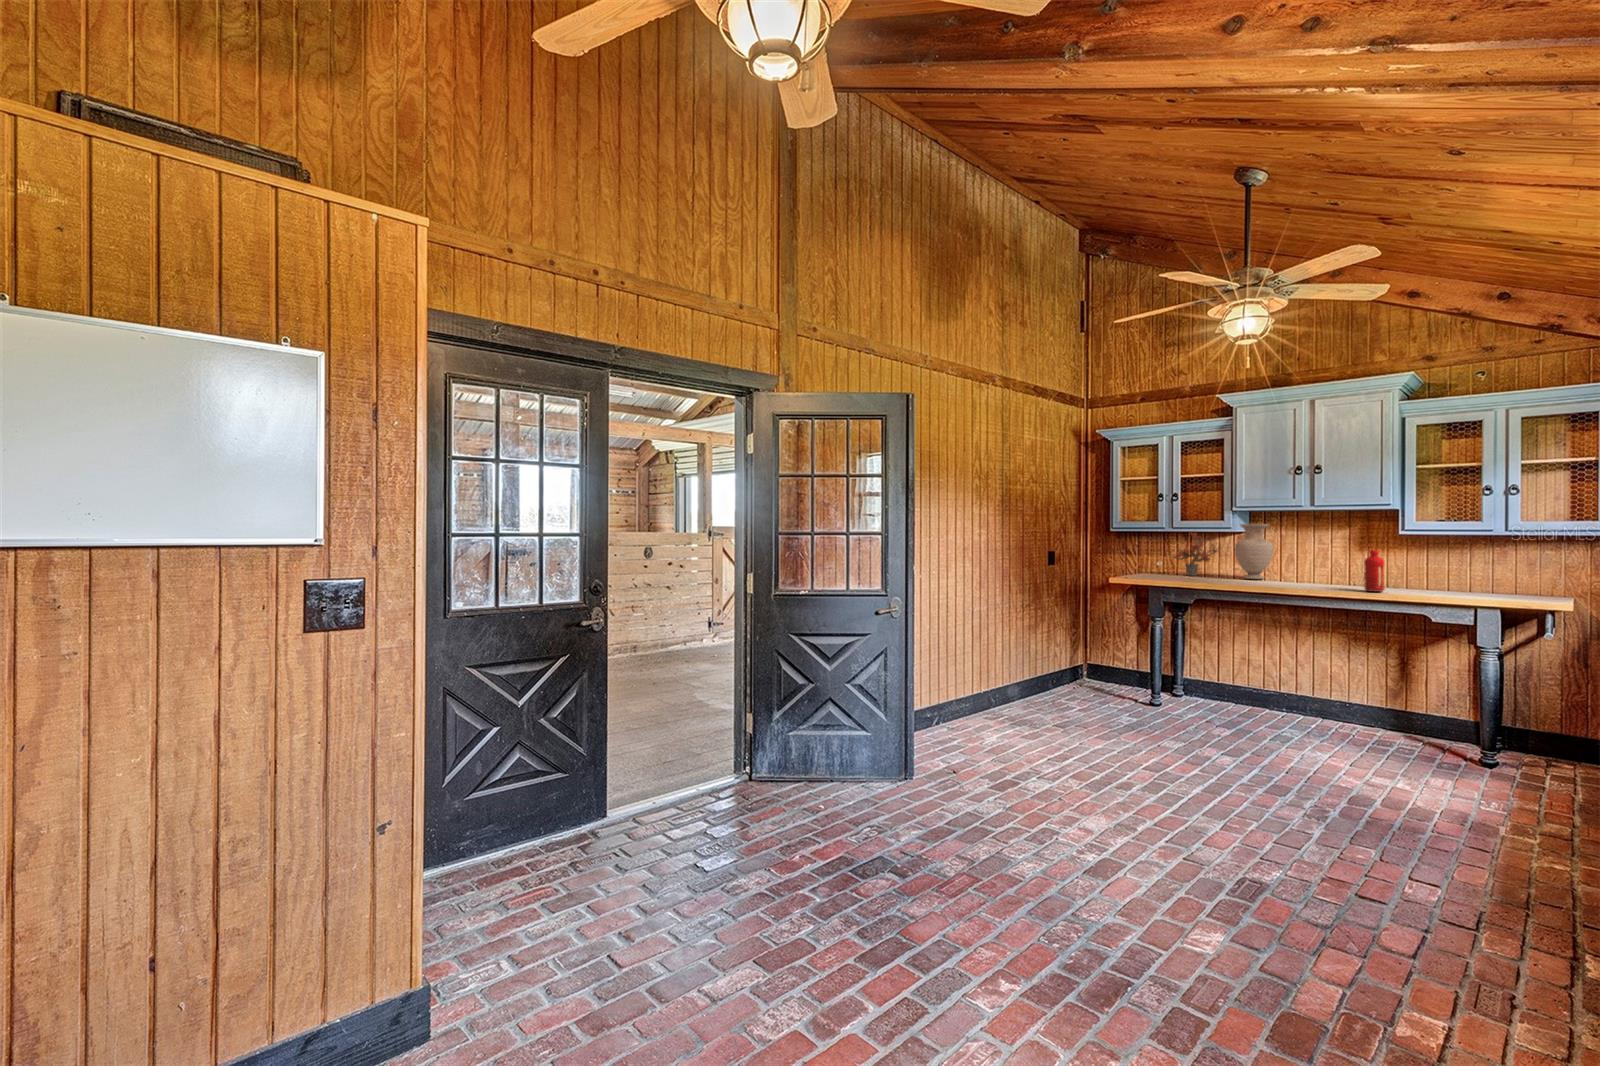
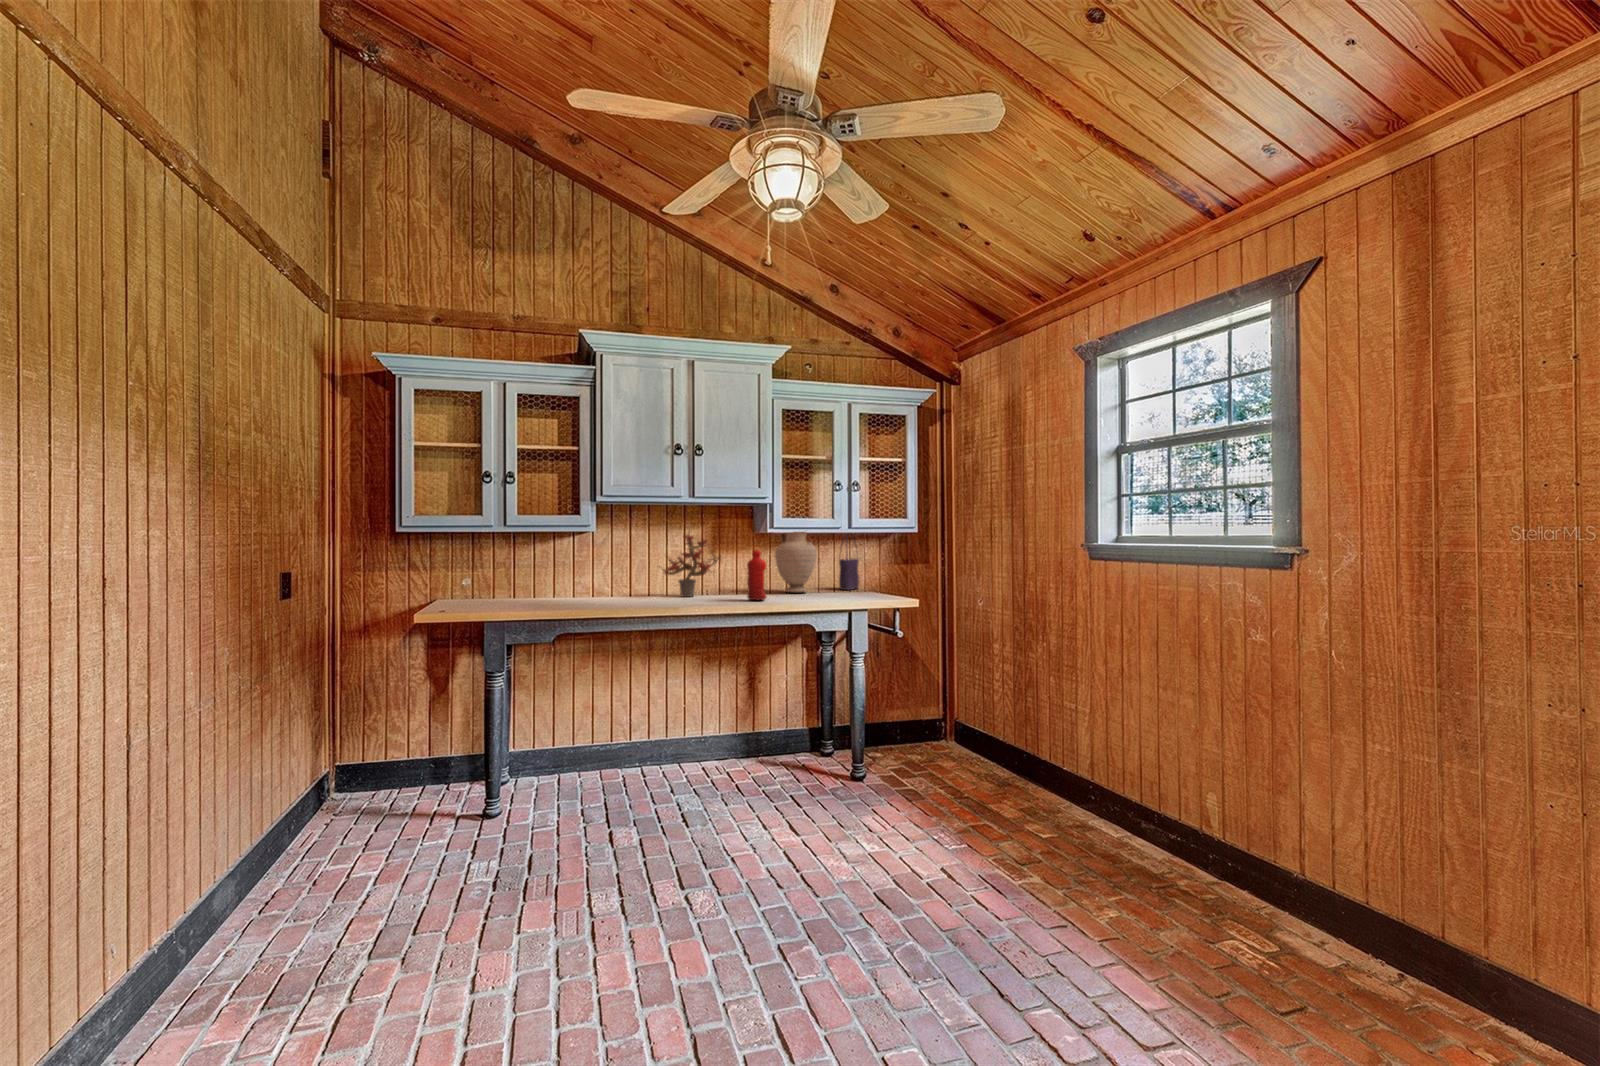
vase: present [1235,524,1274,579] -> present [775,532,817,592]
tote bag: none [1513,532,1548,591] -> present [839,536,859,590]
potted plant: present [1173,533,1218,576] -> present [659,533,721,597]

